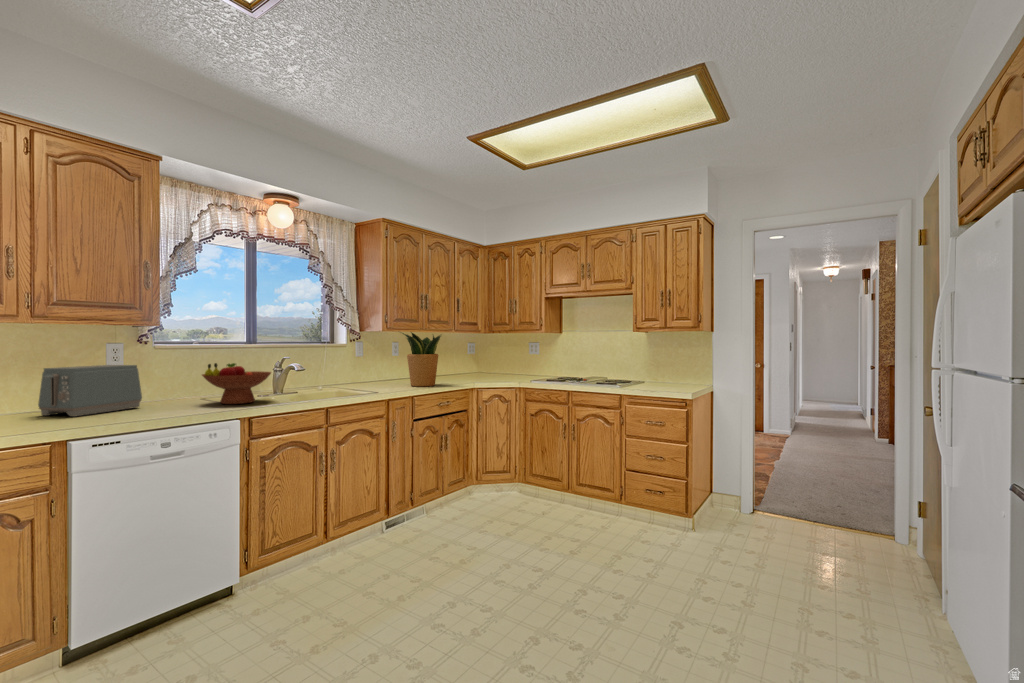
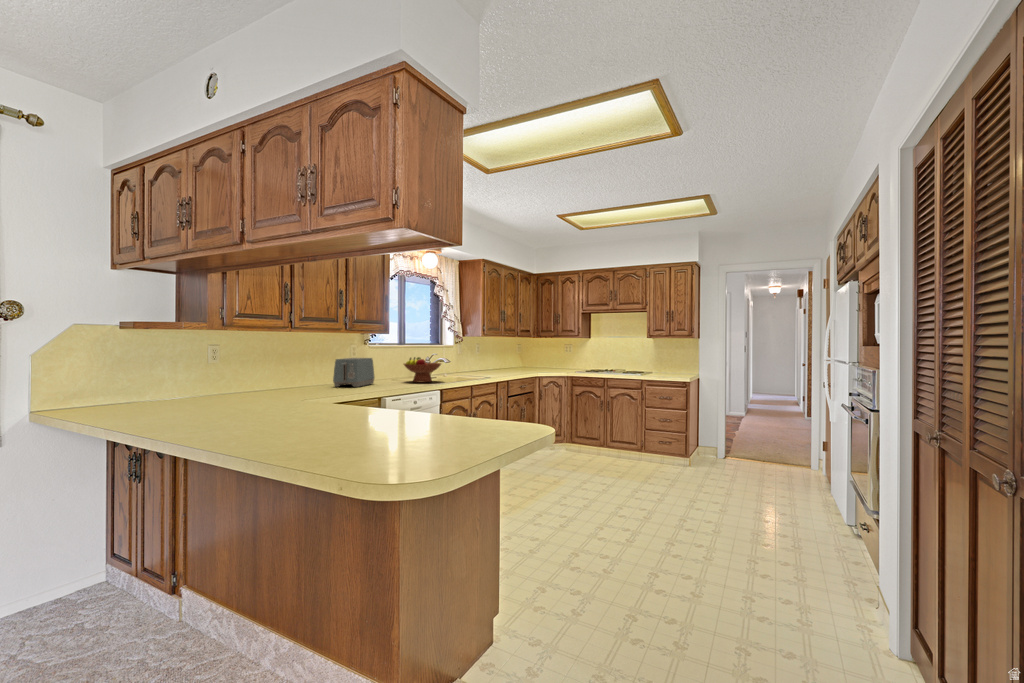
potted plant: present [402,332,441,387] -> none [489,337,523,375]

